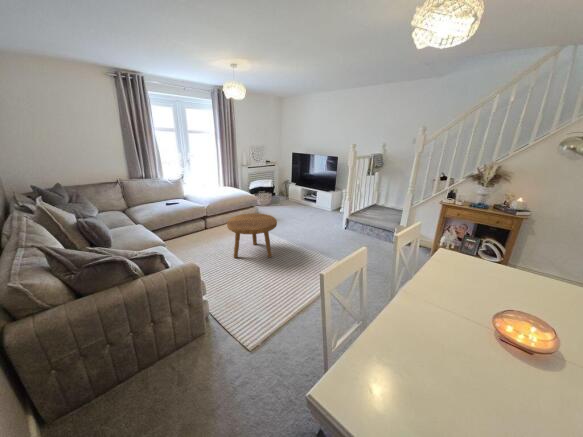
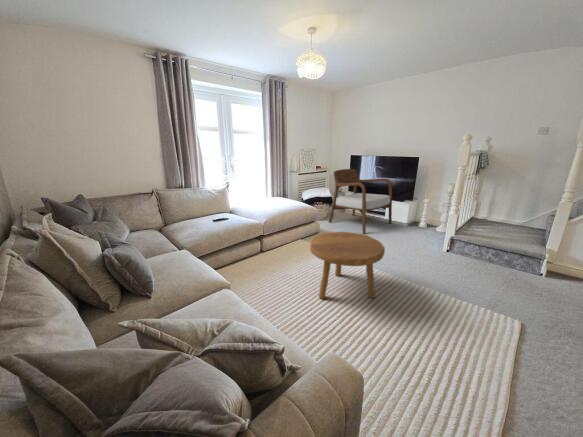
armchair: none [271,164,320,217] -> present [329,169,392,234]

